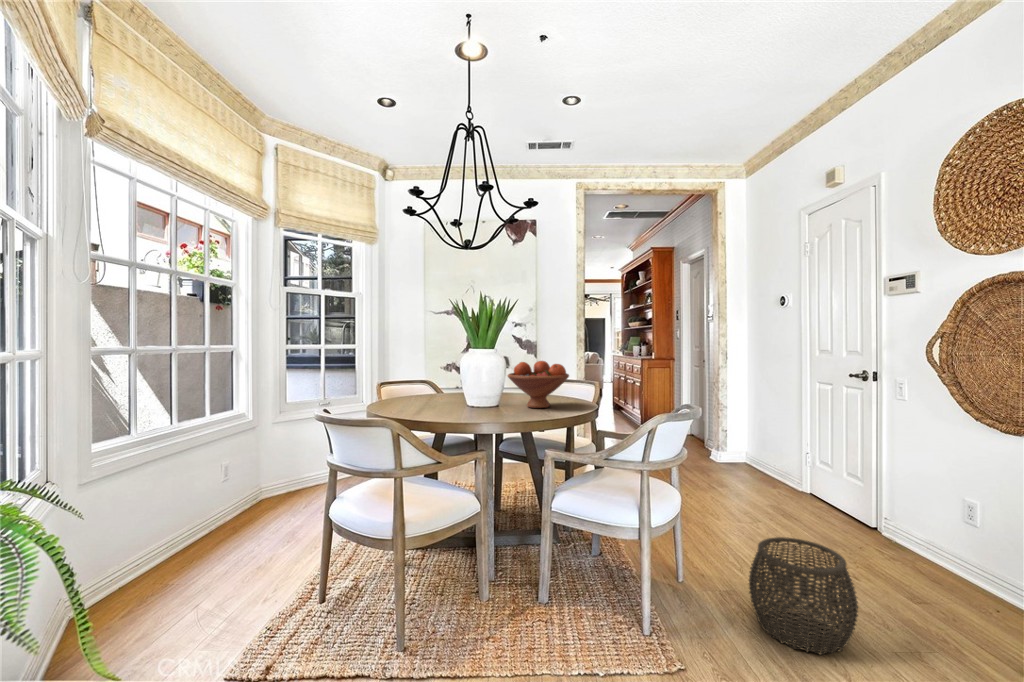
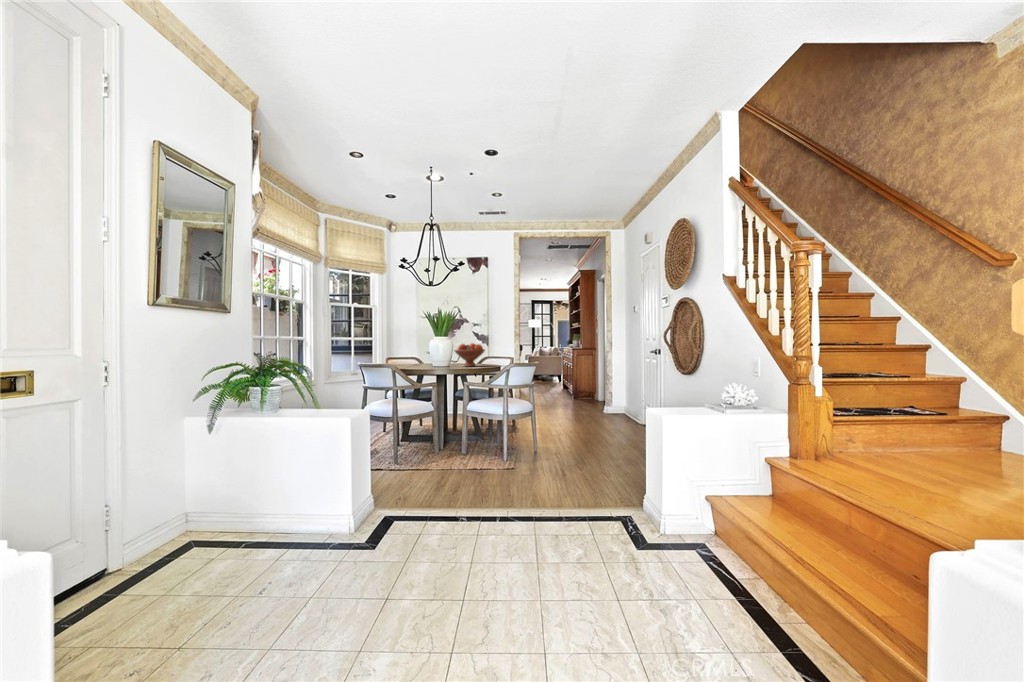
woven basket: present [749,537,858,654] -> none [556,422,597,463]

